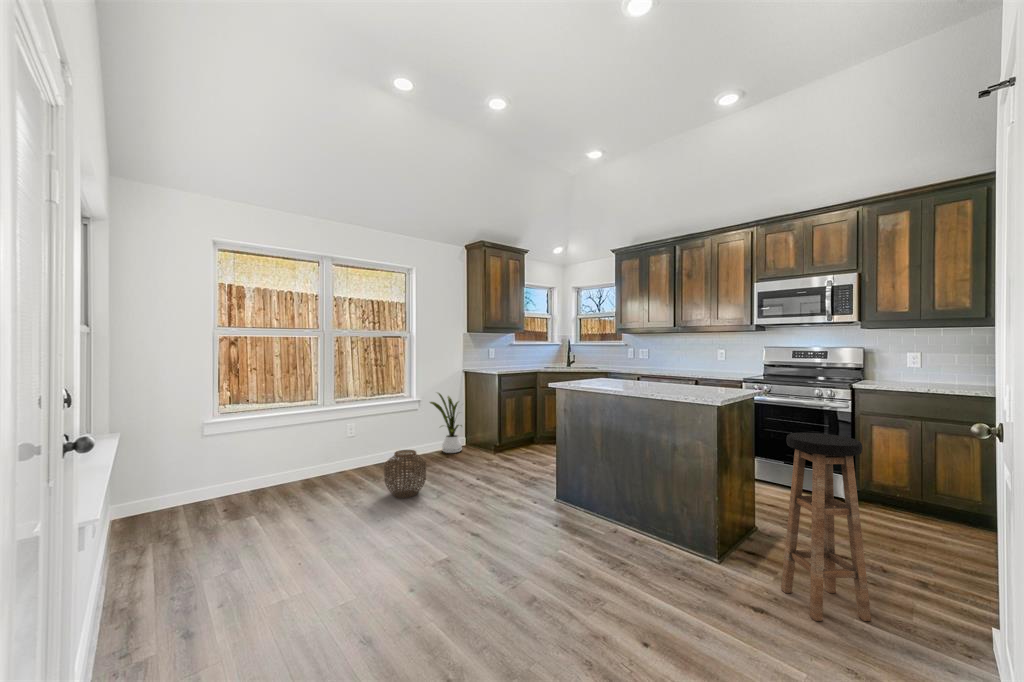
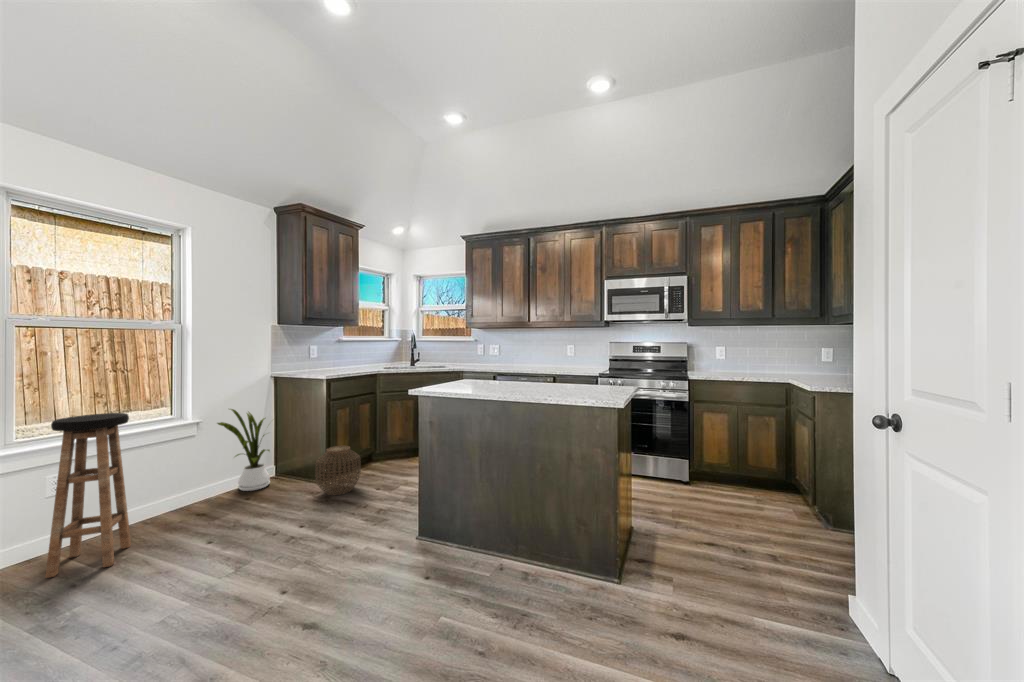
bar stool: present [781,433,871,621] -> present [45,413,131,578]
woven basket: present [384,450,426,498] -> present [315,446,361,495]

